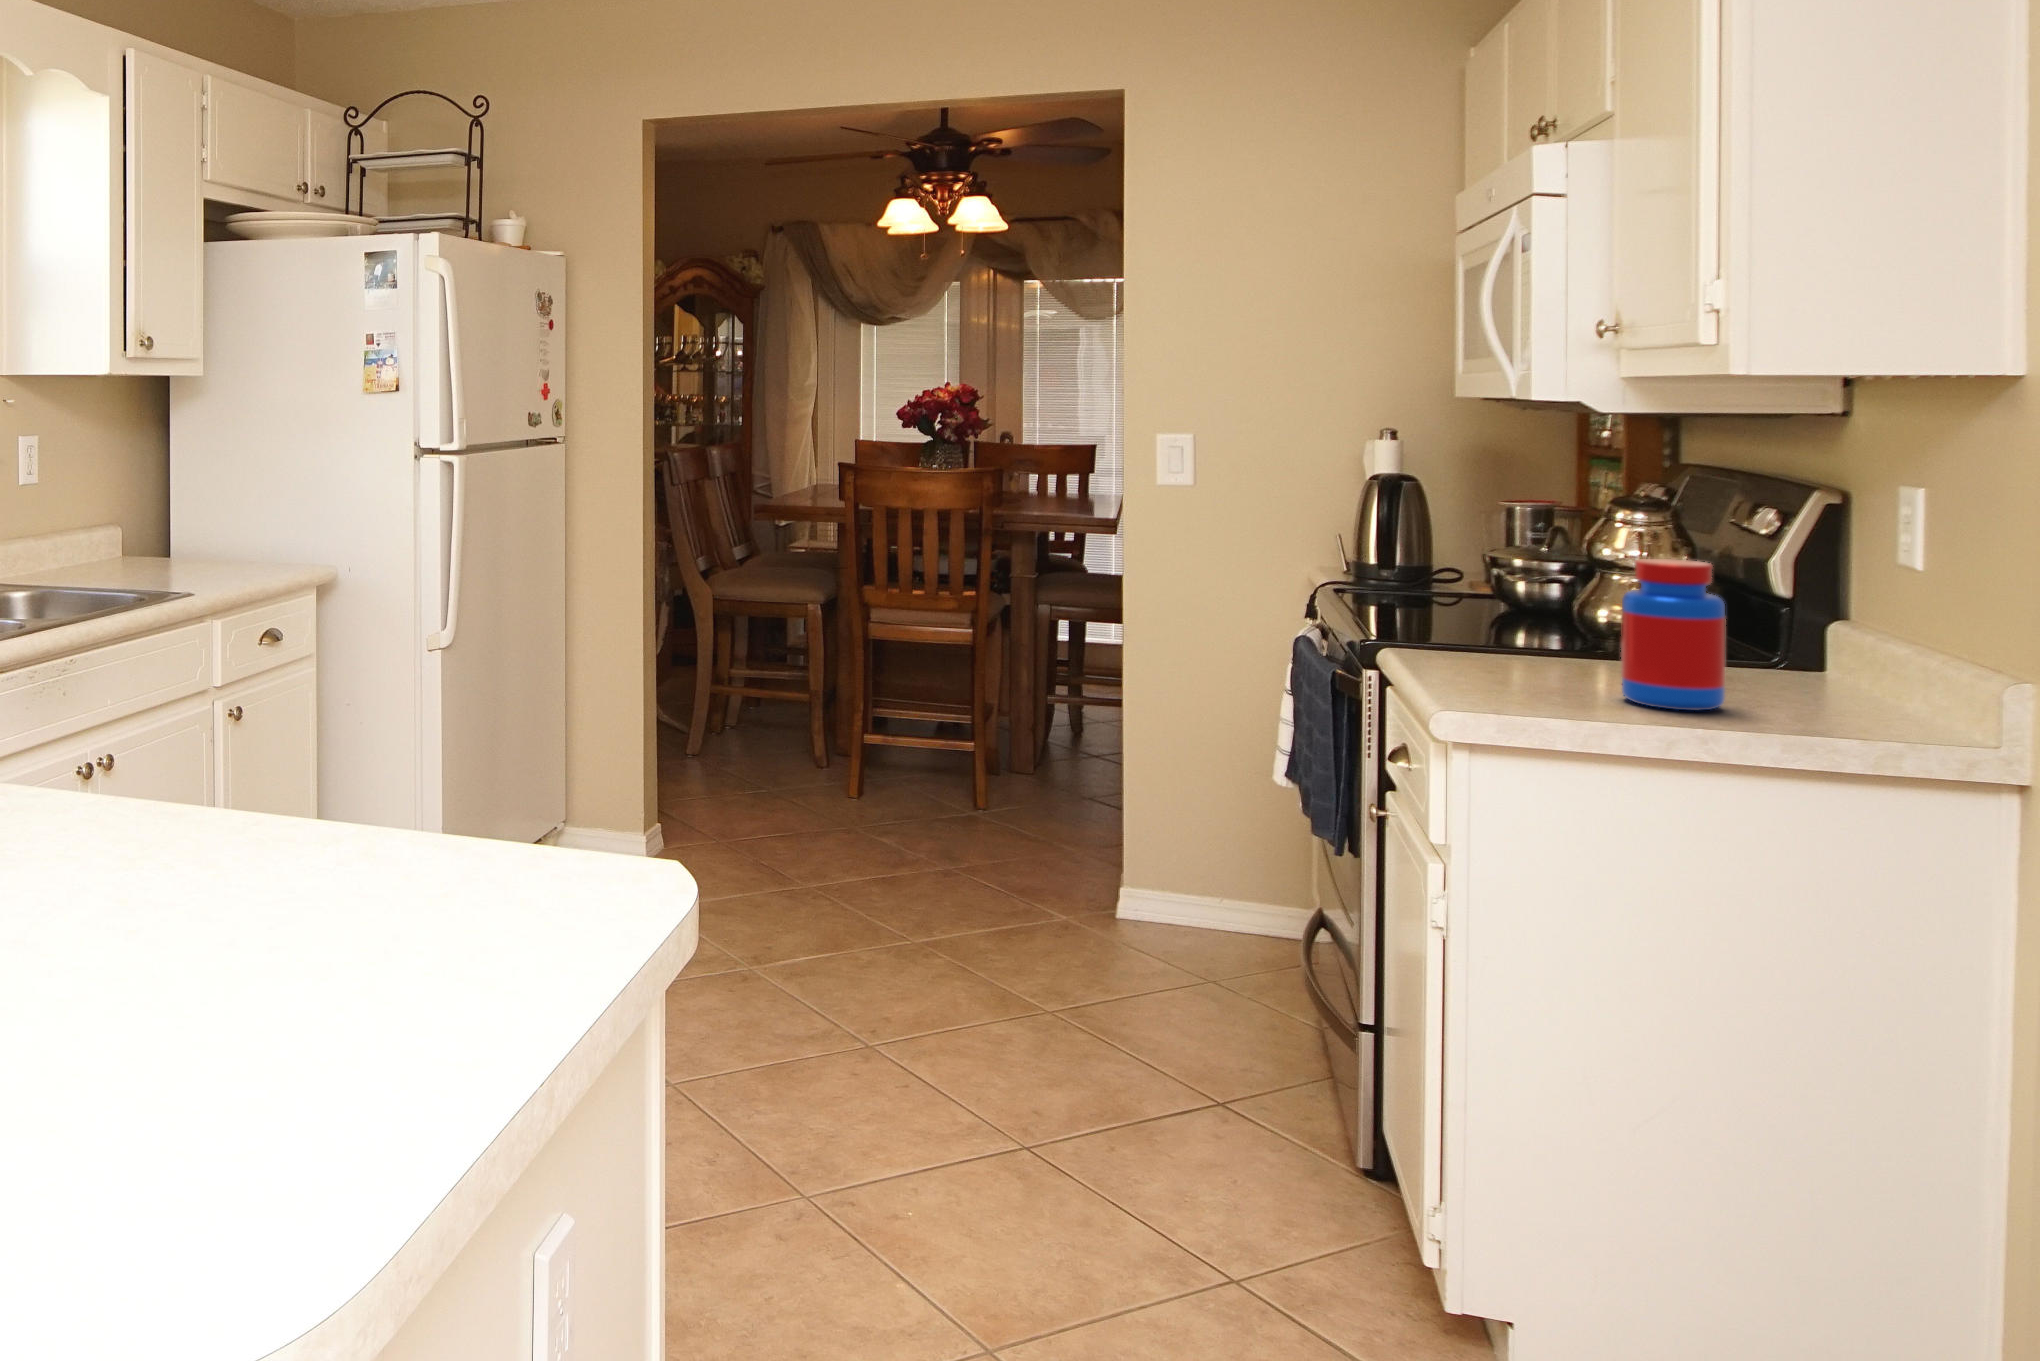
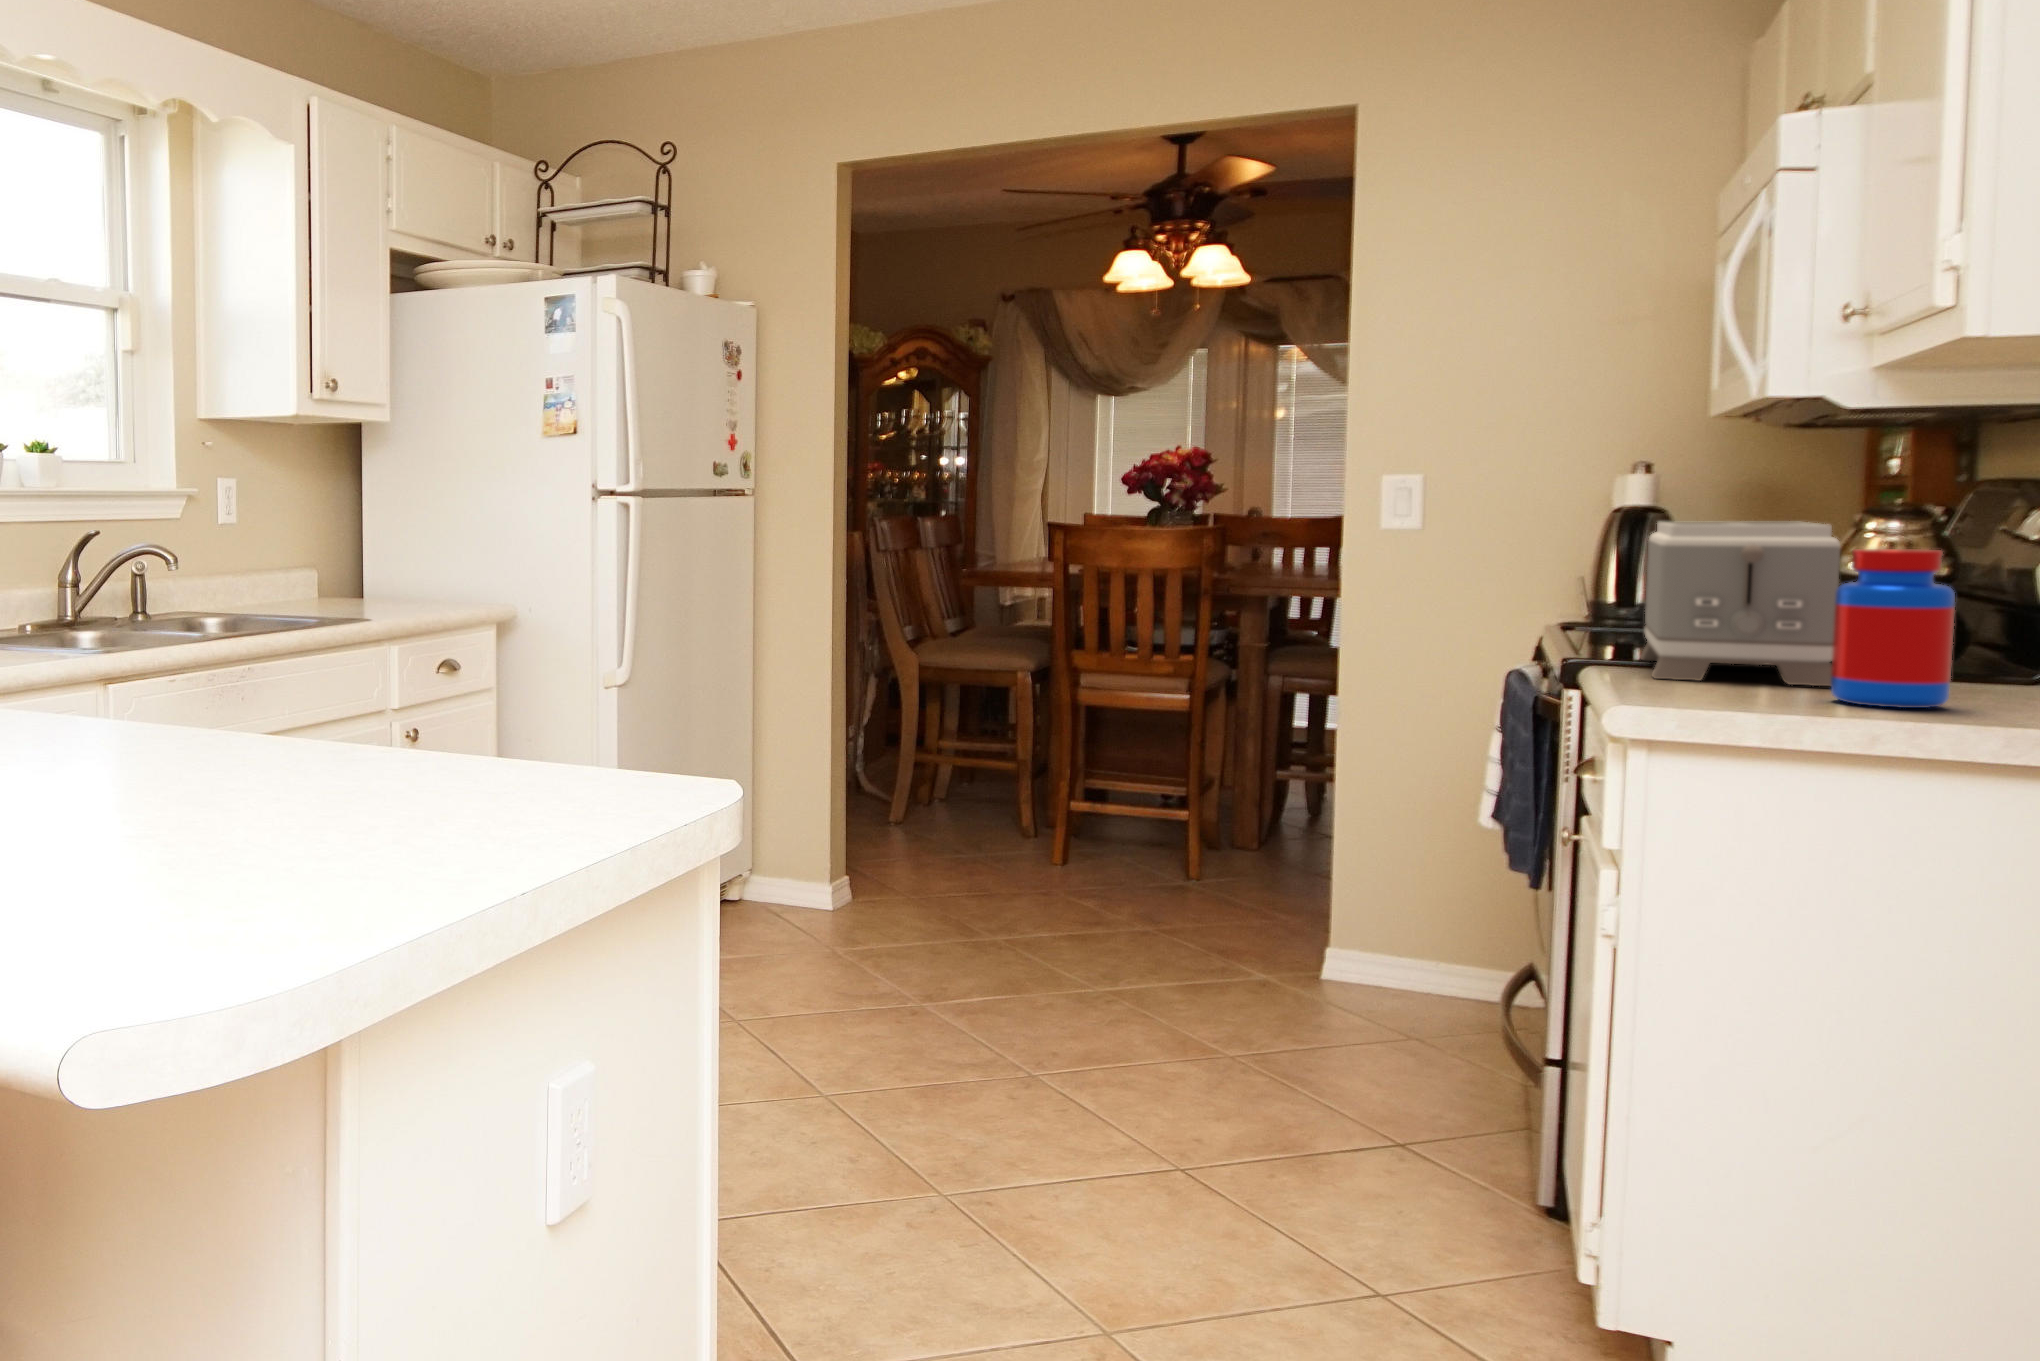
toaster: none [1427,511,1618,679] -> present [1641,521,1840,686]

